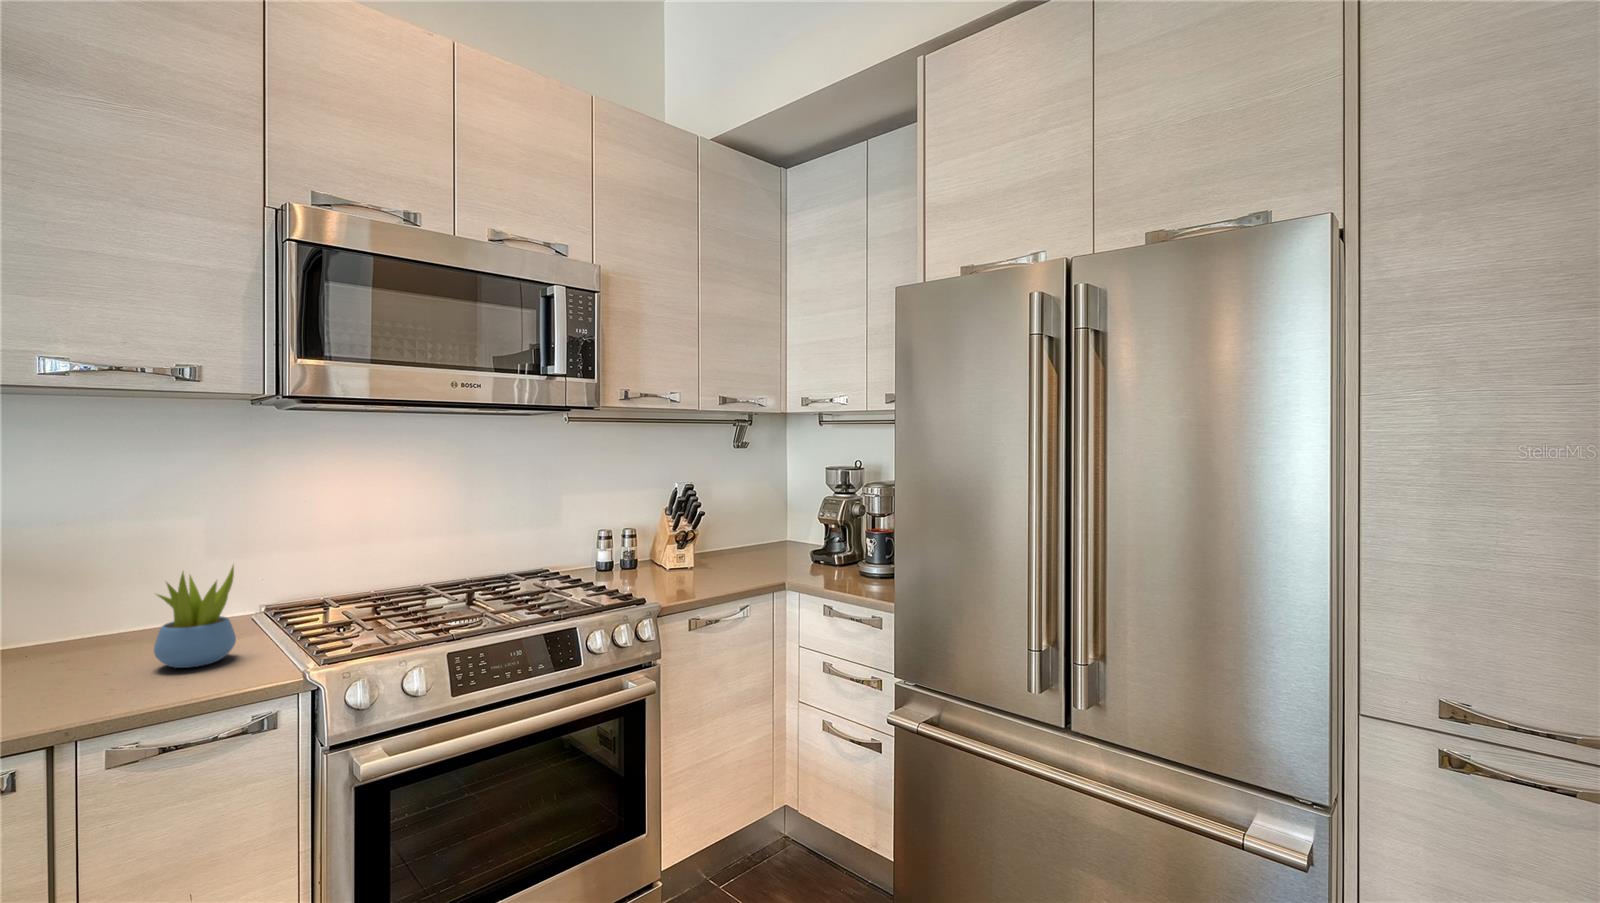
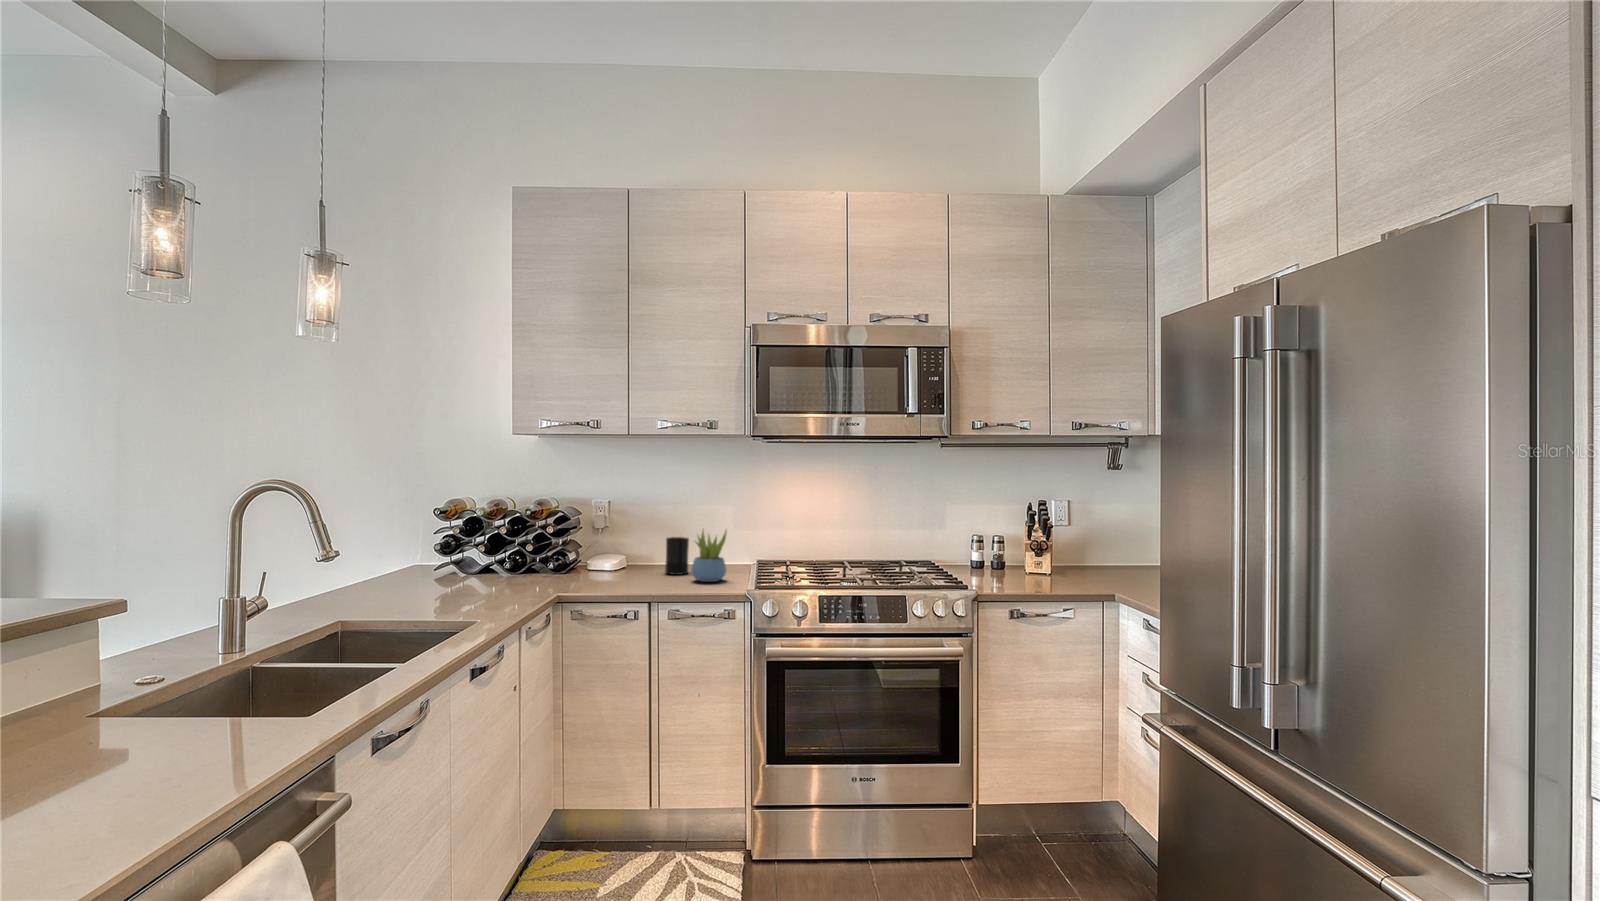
candle: none [69,587,136,662] -> present [665,537,689,575]

